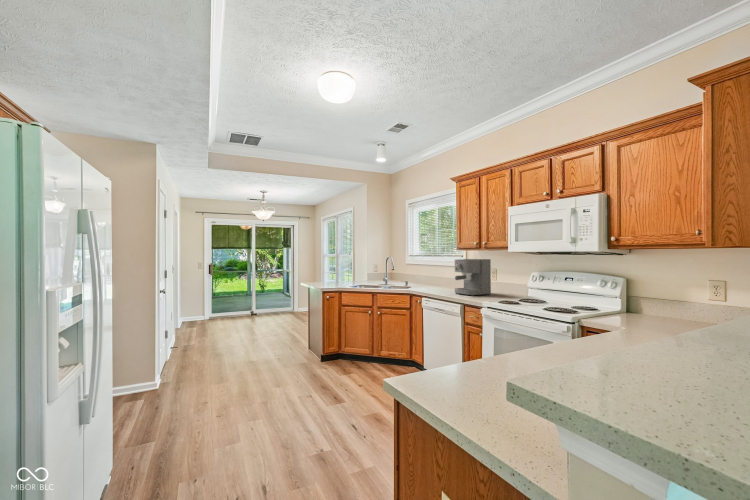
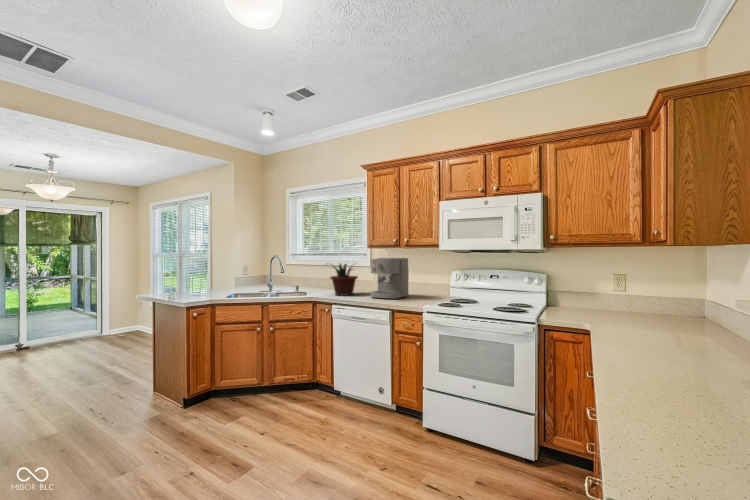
potted plant: none [421,263,452,291] -> present [330,263,358,296]

